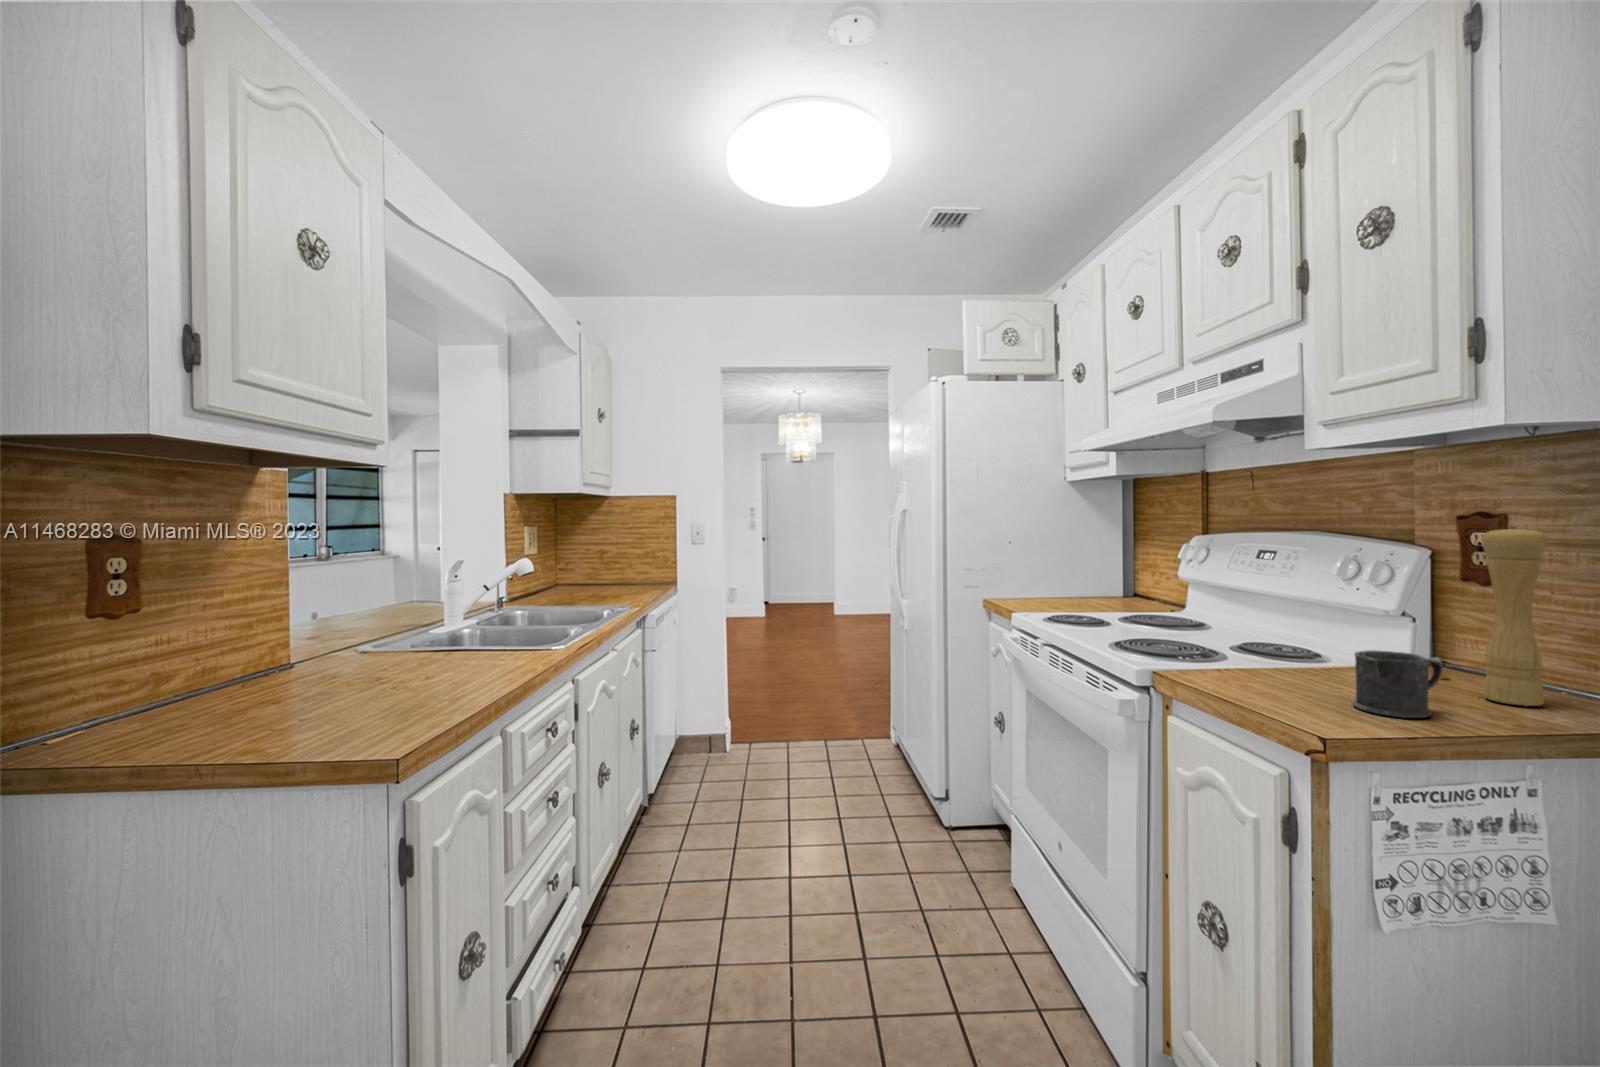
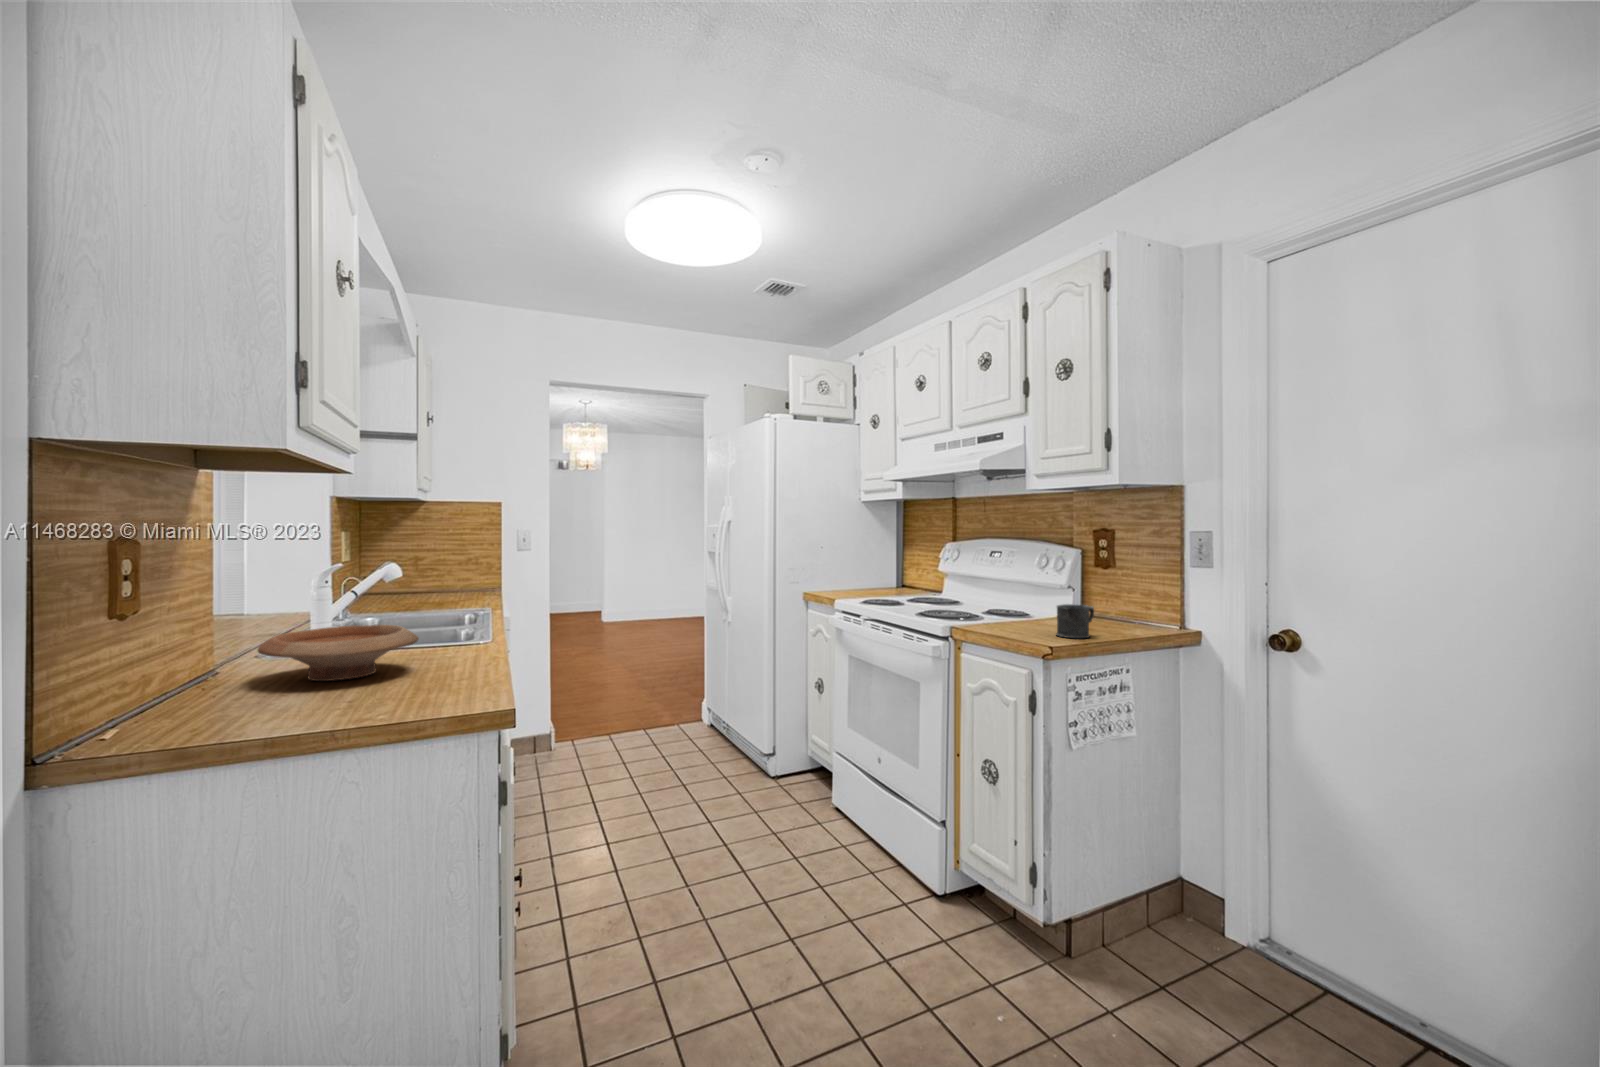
pepper mill: present [1482,526,1547,706] -> none [1108,536,1134,630]
wooden bowl: none [240,633,422,697] -> present [258,625,419,681]

